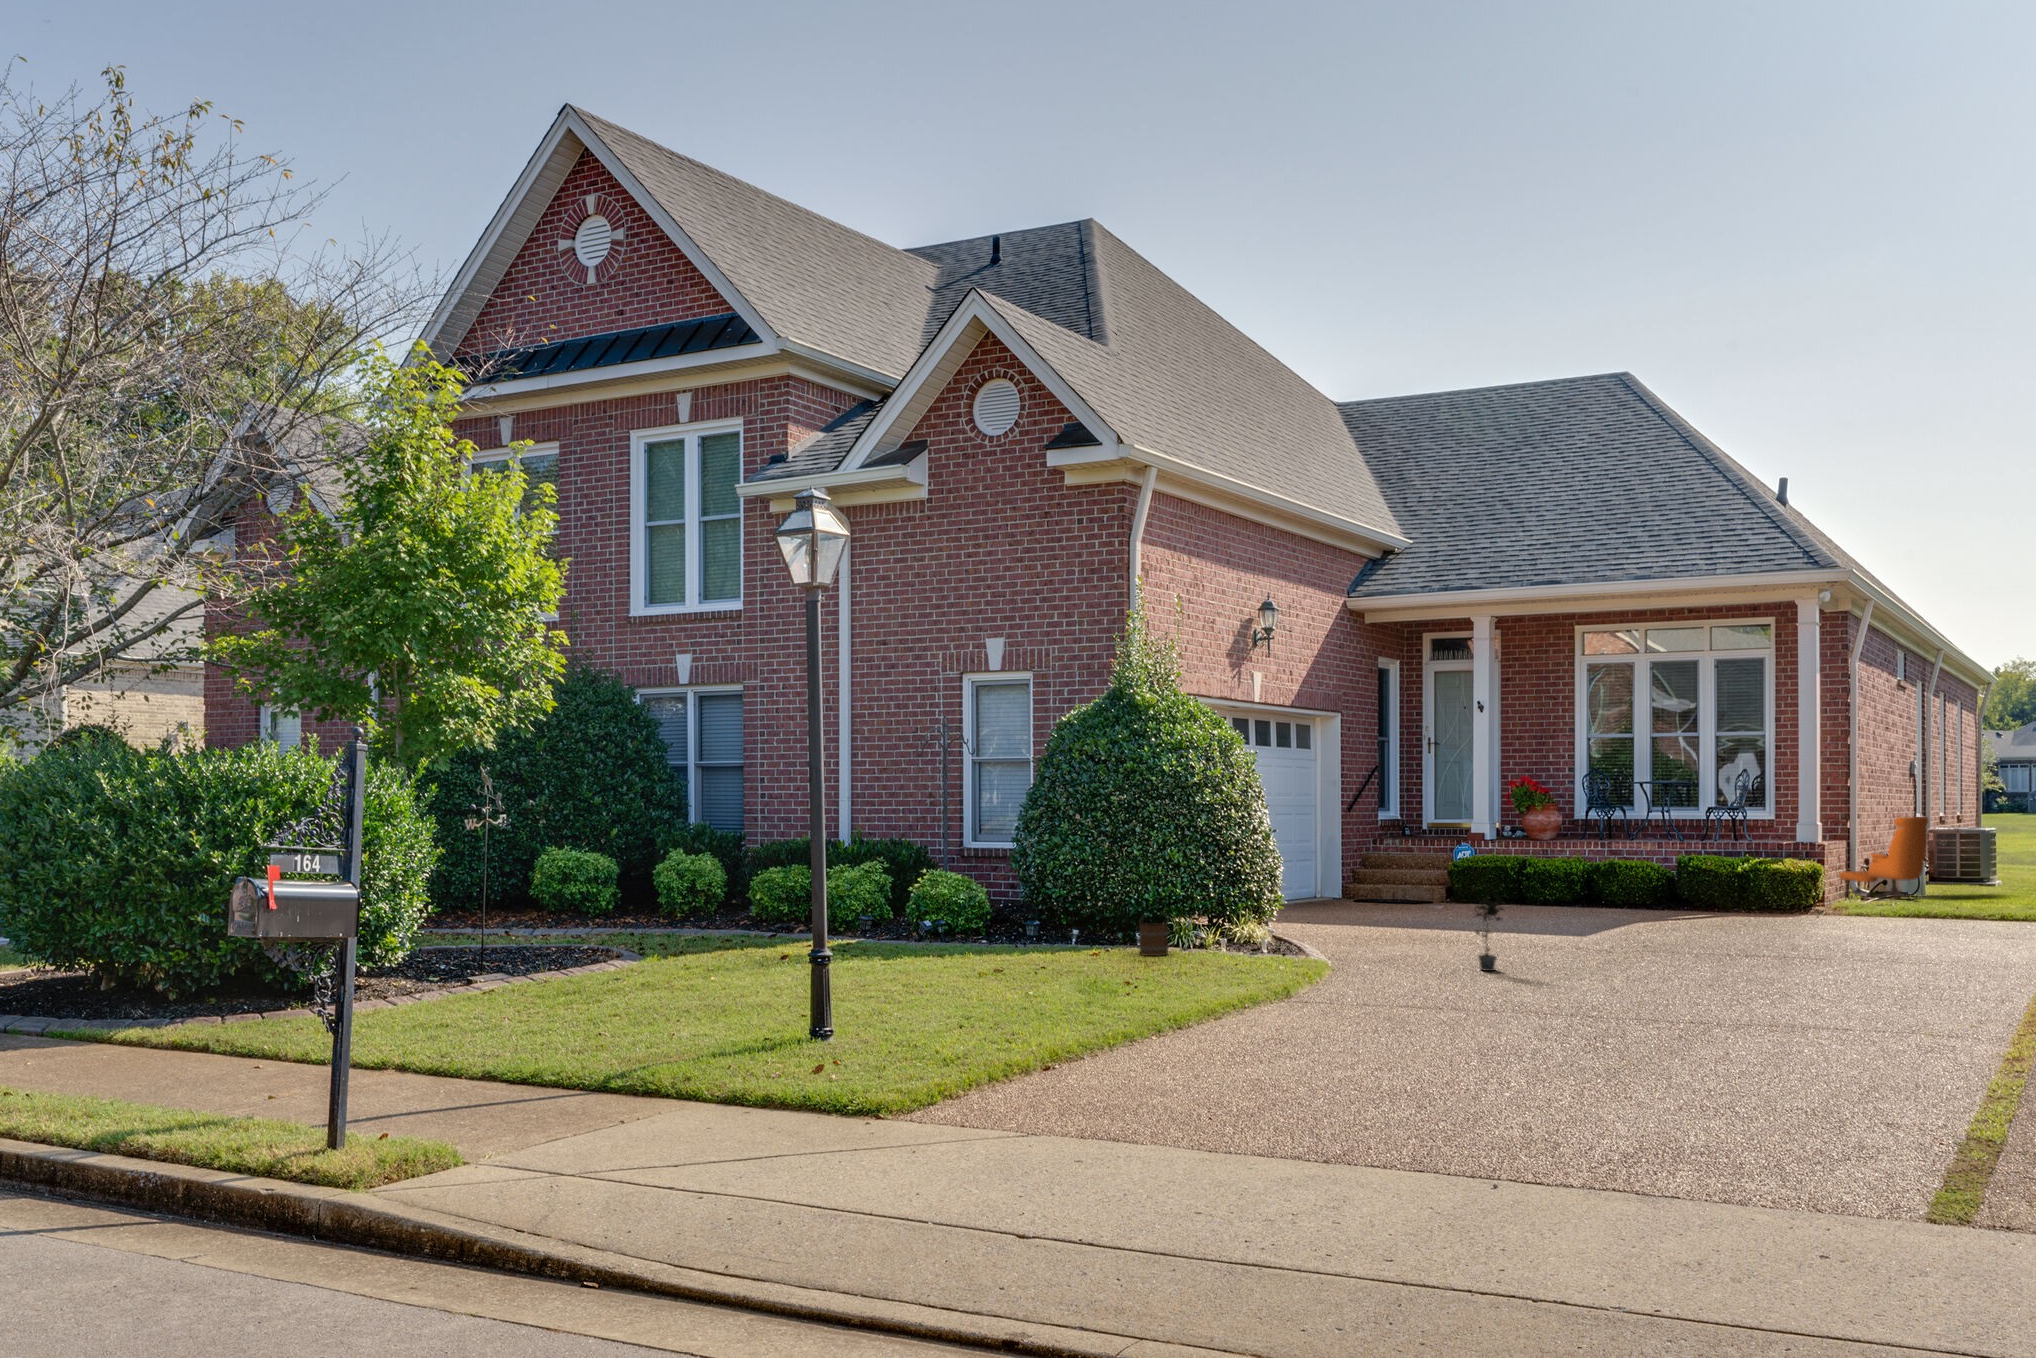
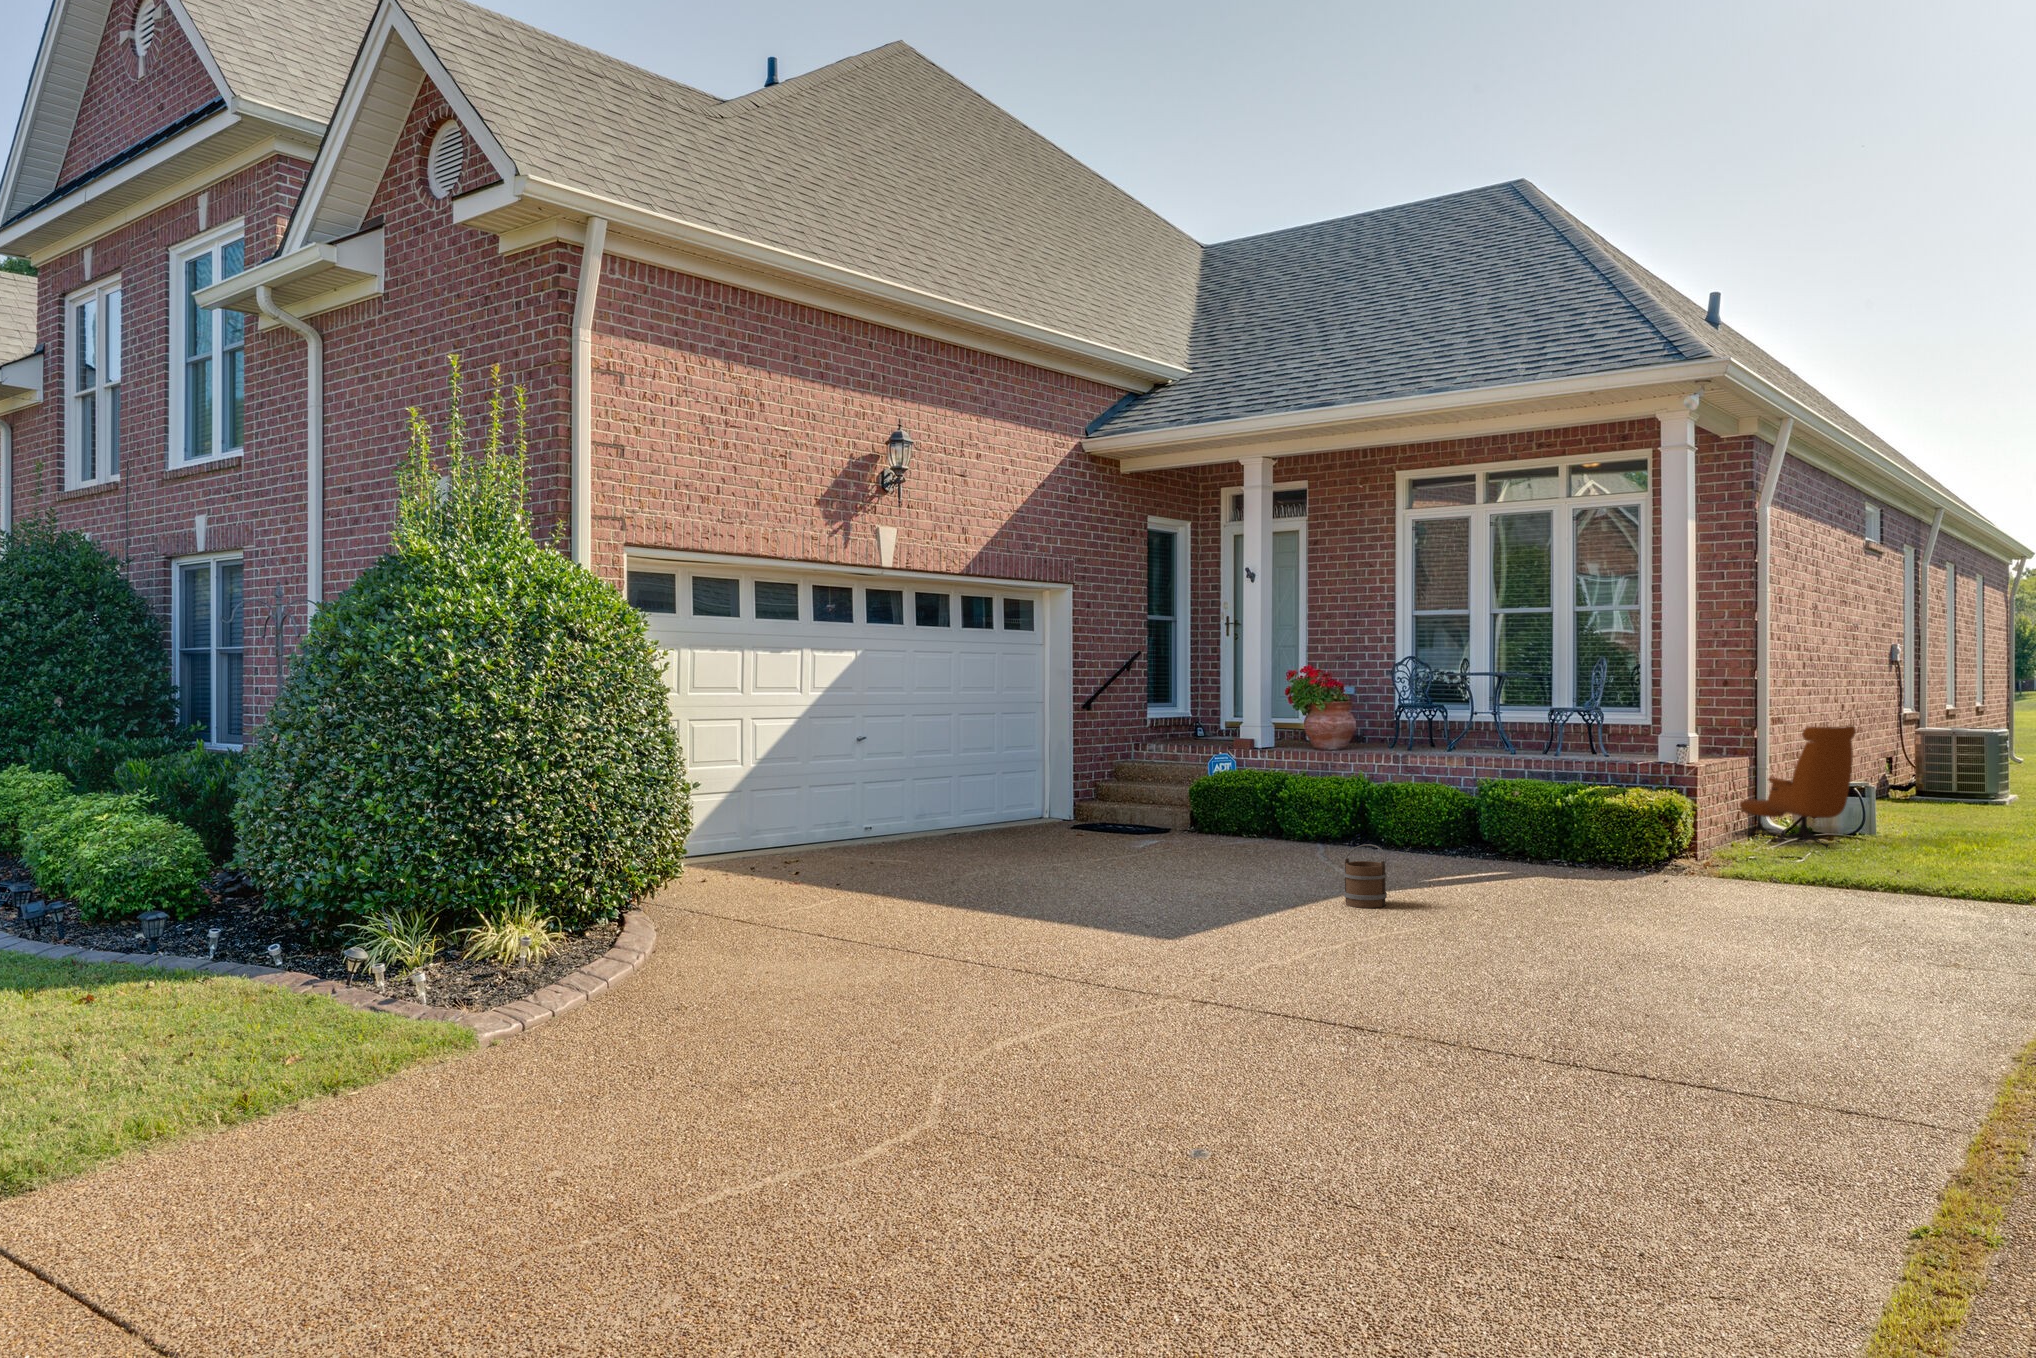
potted plant: present [1475,894,1503,971] -> none [823,883,884,1028]
bucket: present [1138,921,1169,956] -> present [1344,844,1387,908]

